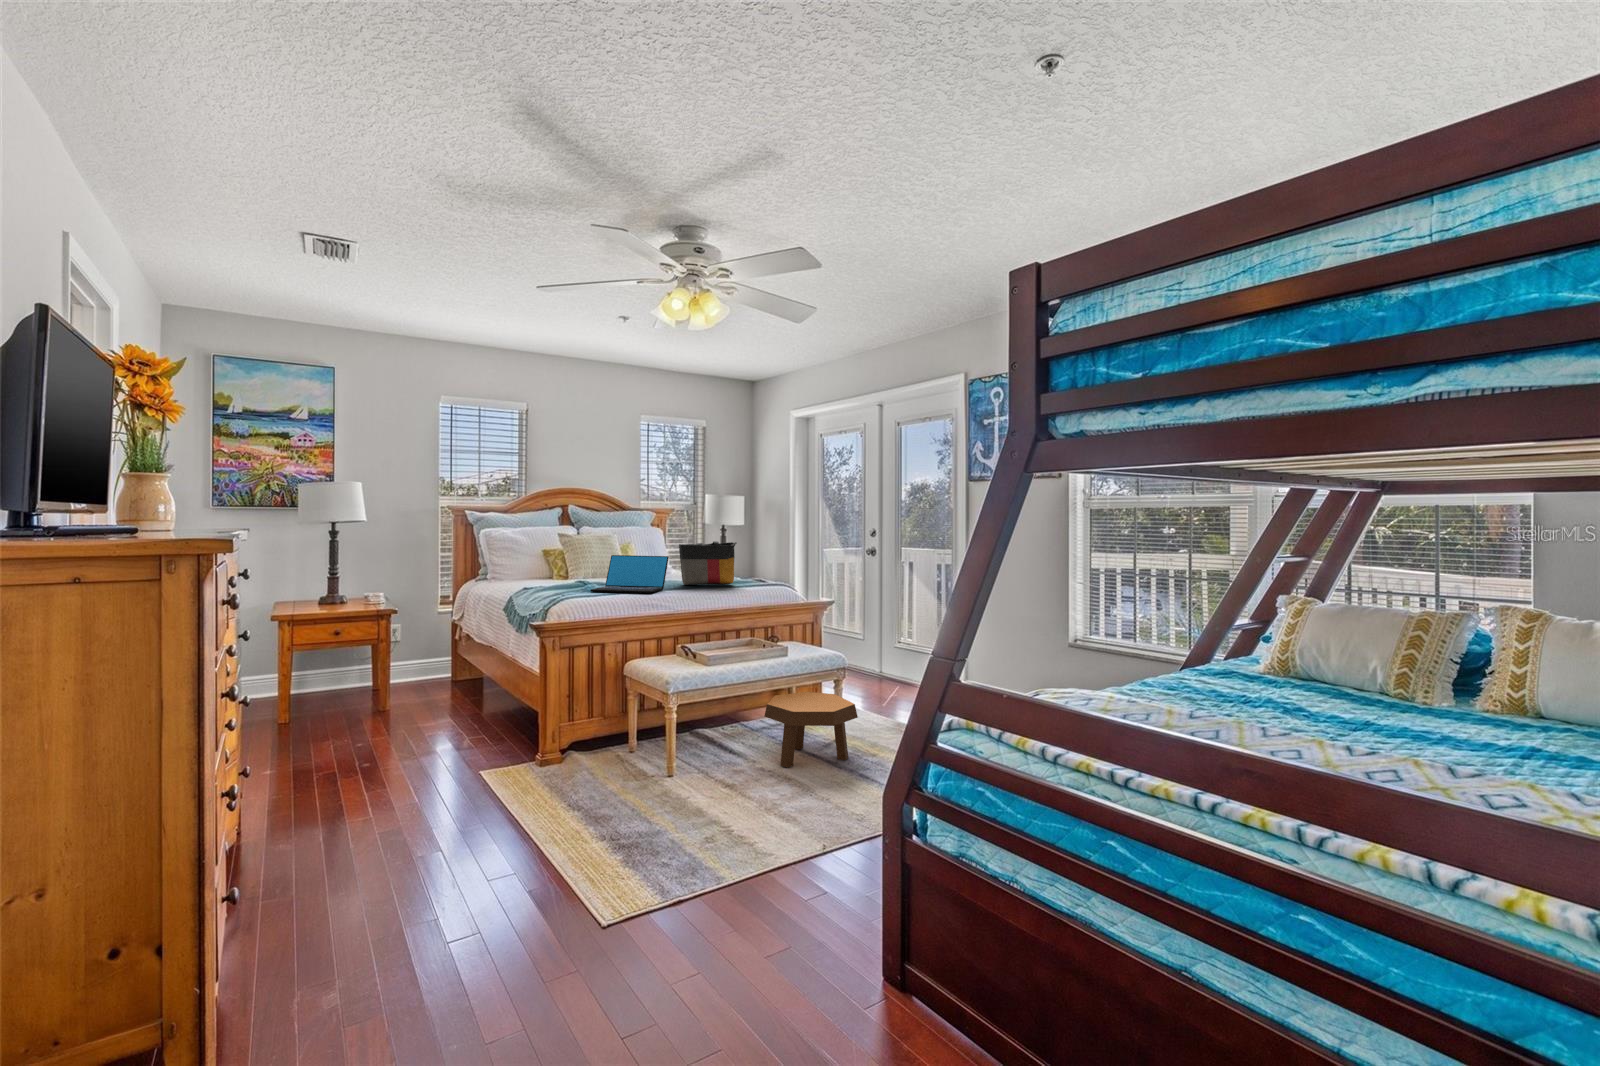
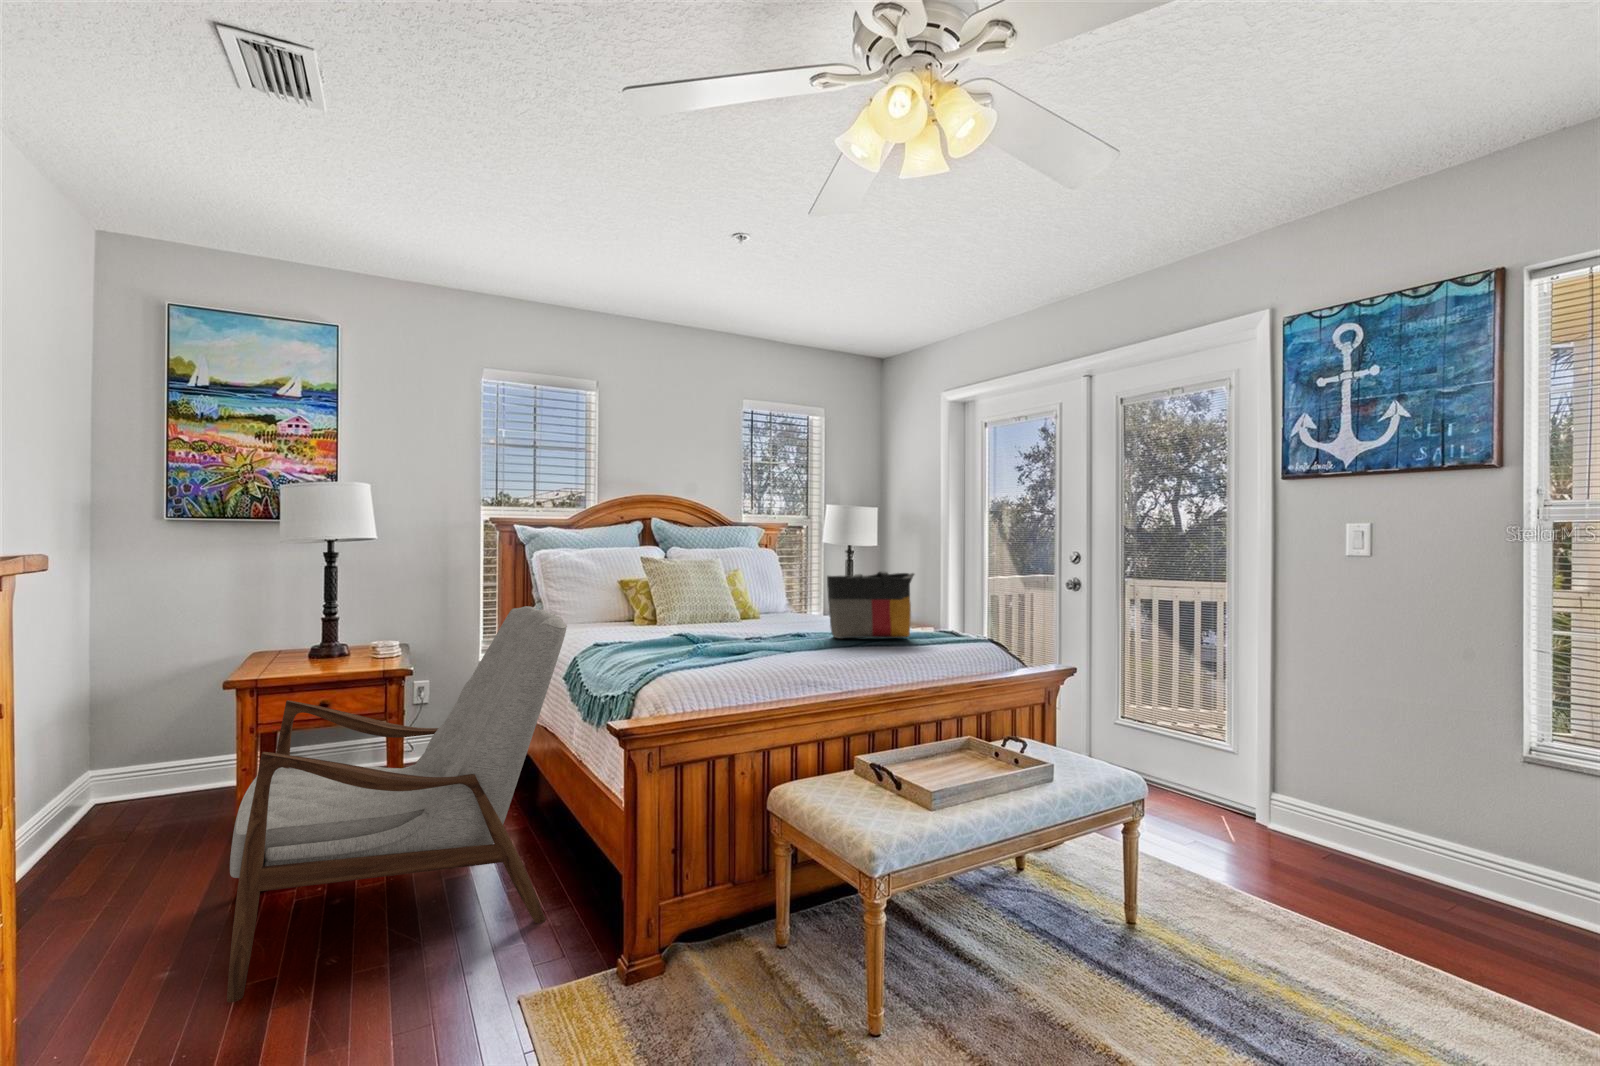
laptop: present [590,555,669,593] -> none [700,593,817,658]
armchair: none [310,564,505,774] -> present [227,606,567,1002]
footstool: present [764,692,858,767] -> none [1030,841,1209,1016]

